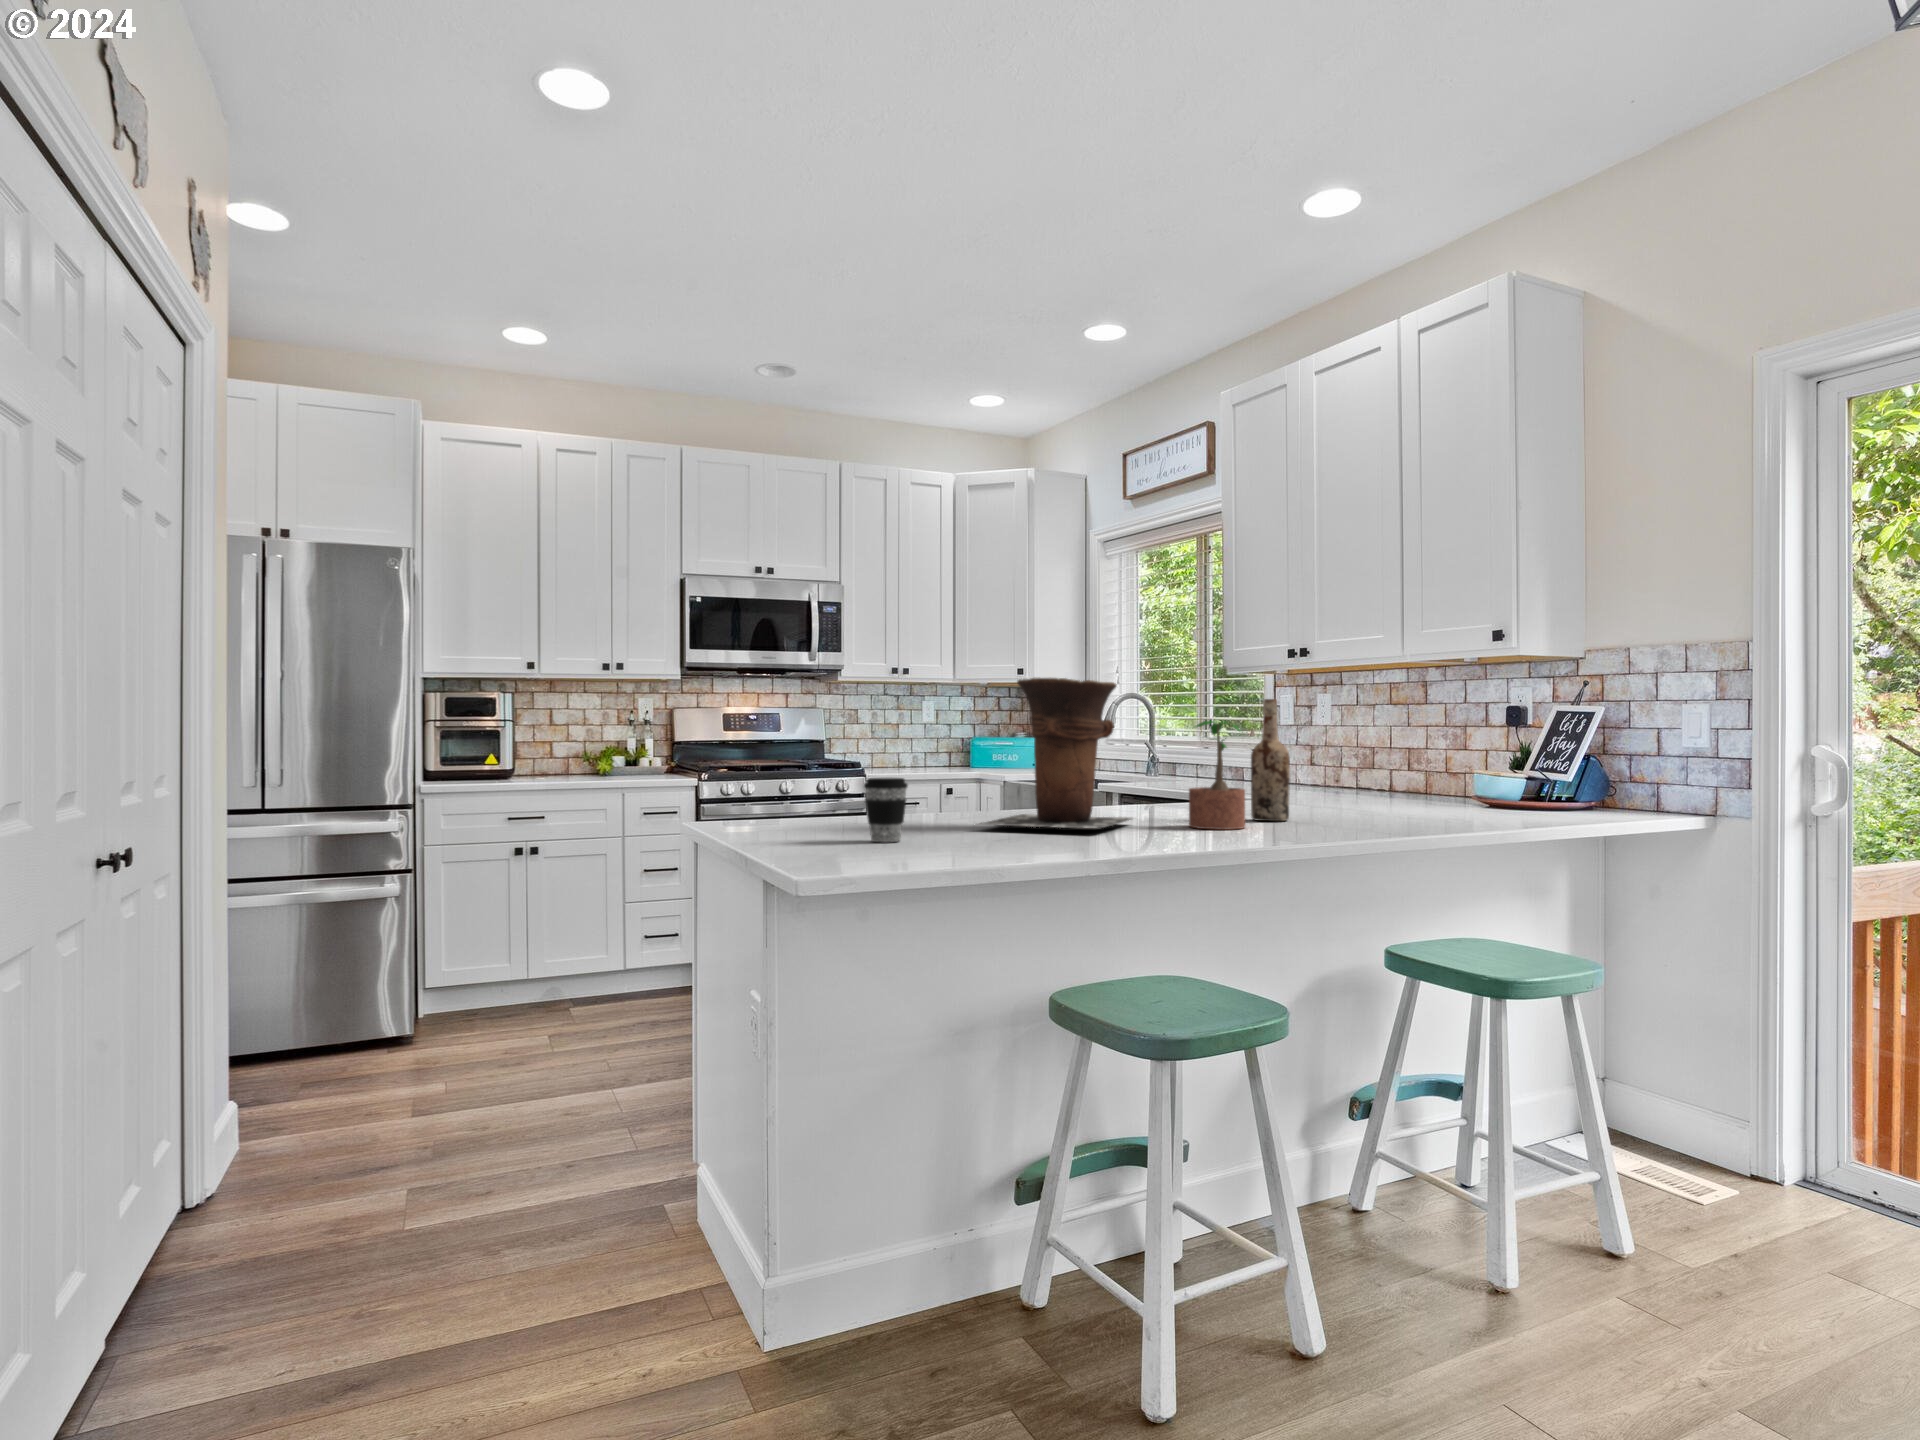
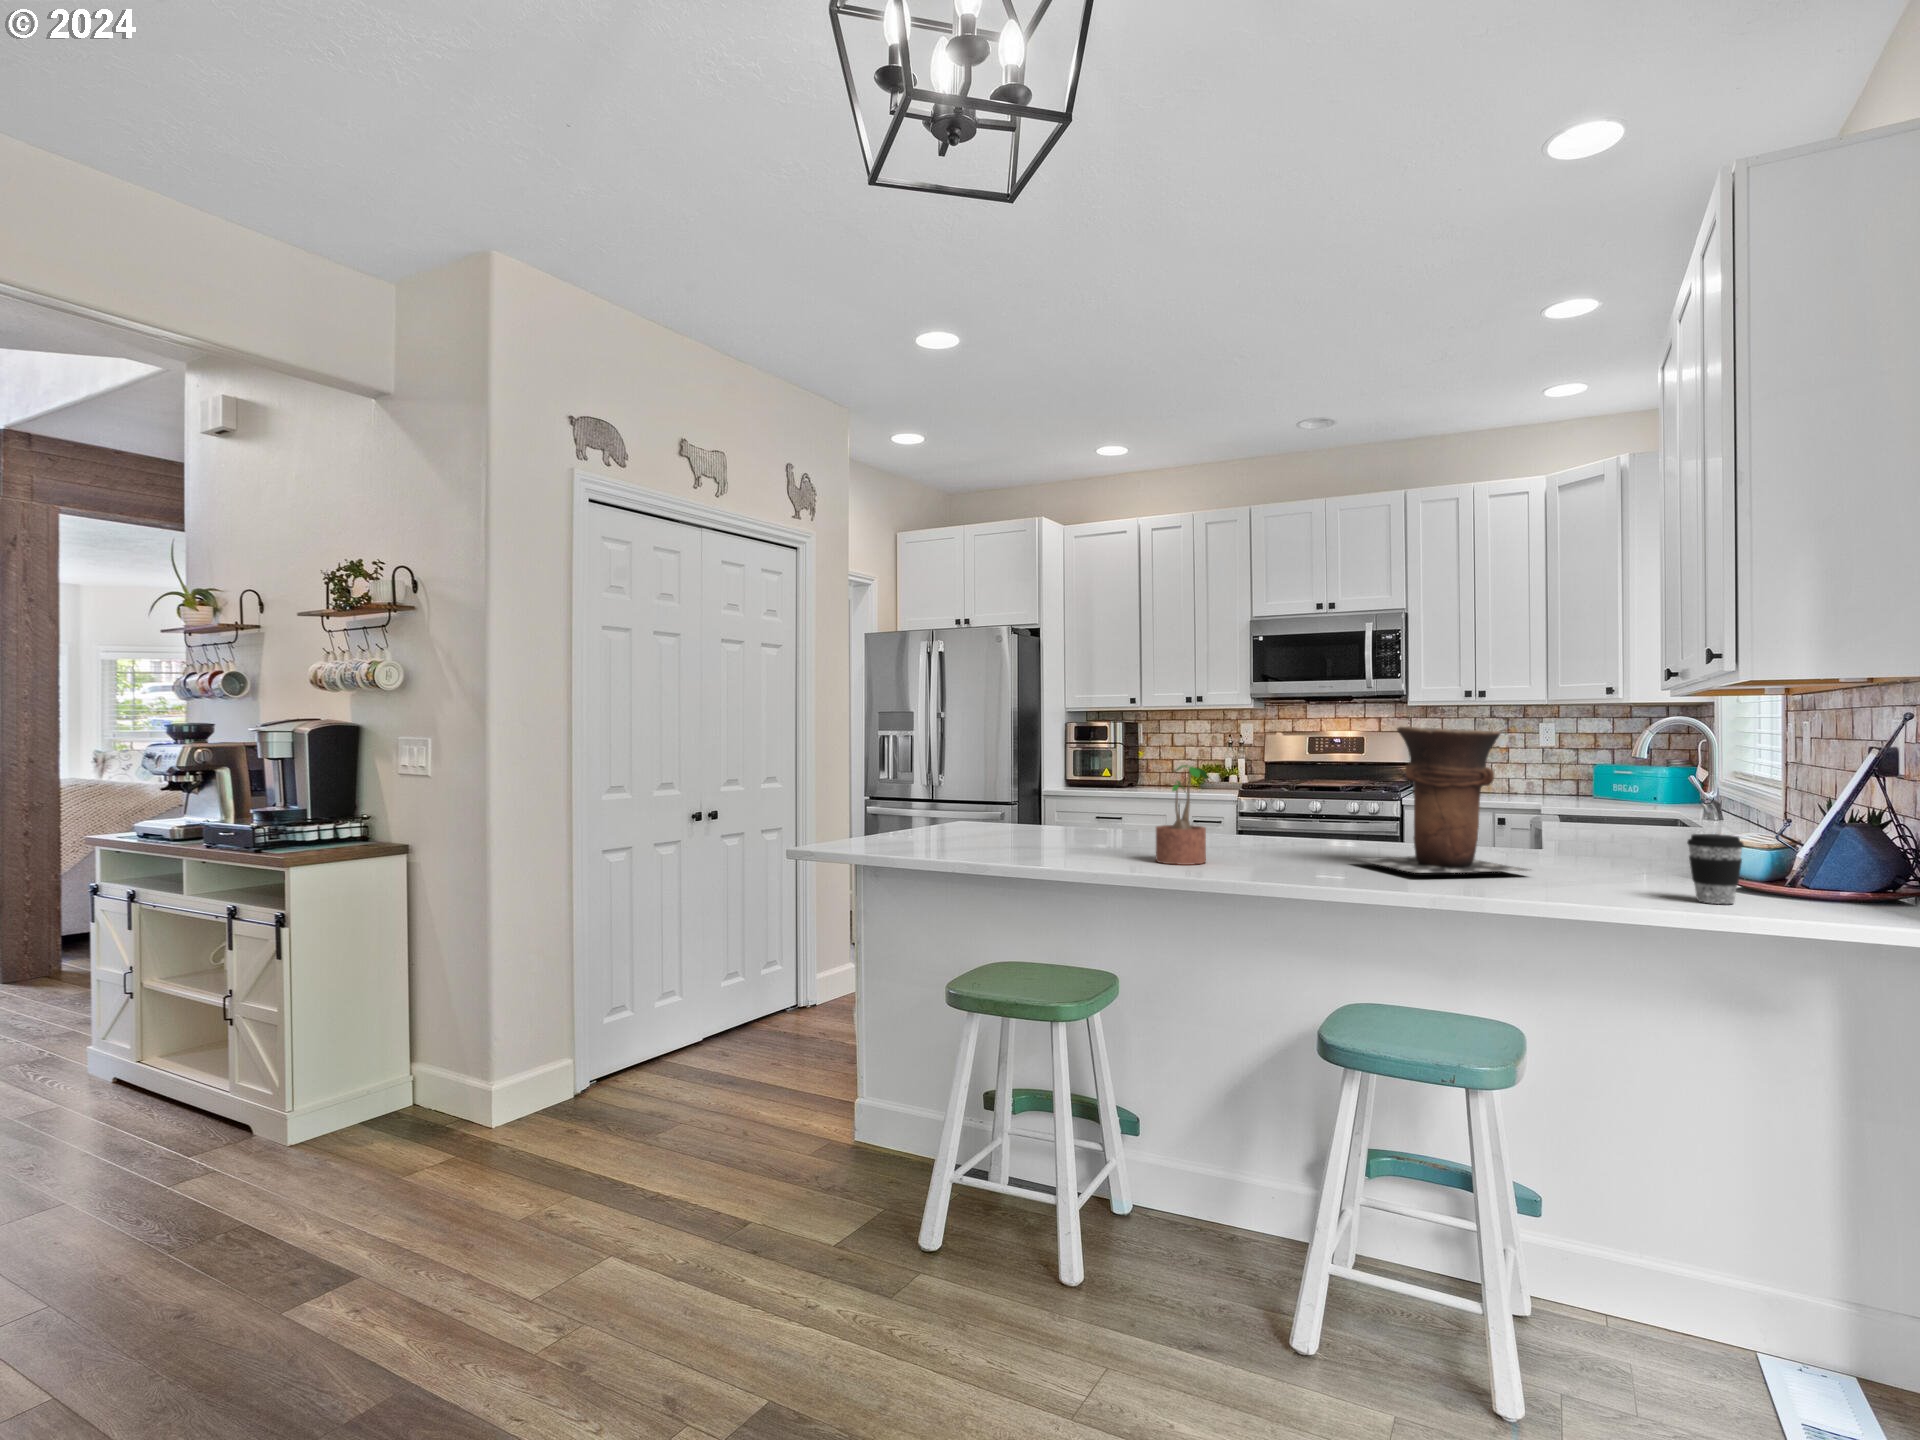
vase: present [982,678,1132,828] -> present [1356,727,1531,873]
wine bottle: present [1251,699,1290,821] -> none [1262,745,1301,865]
coffee cup: present [864,778,908,842] -> present [1687,834,1744,904]

